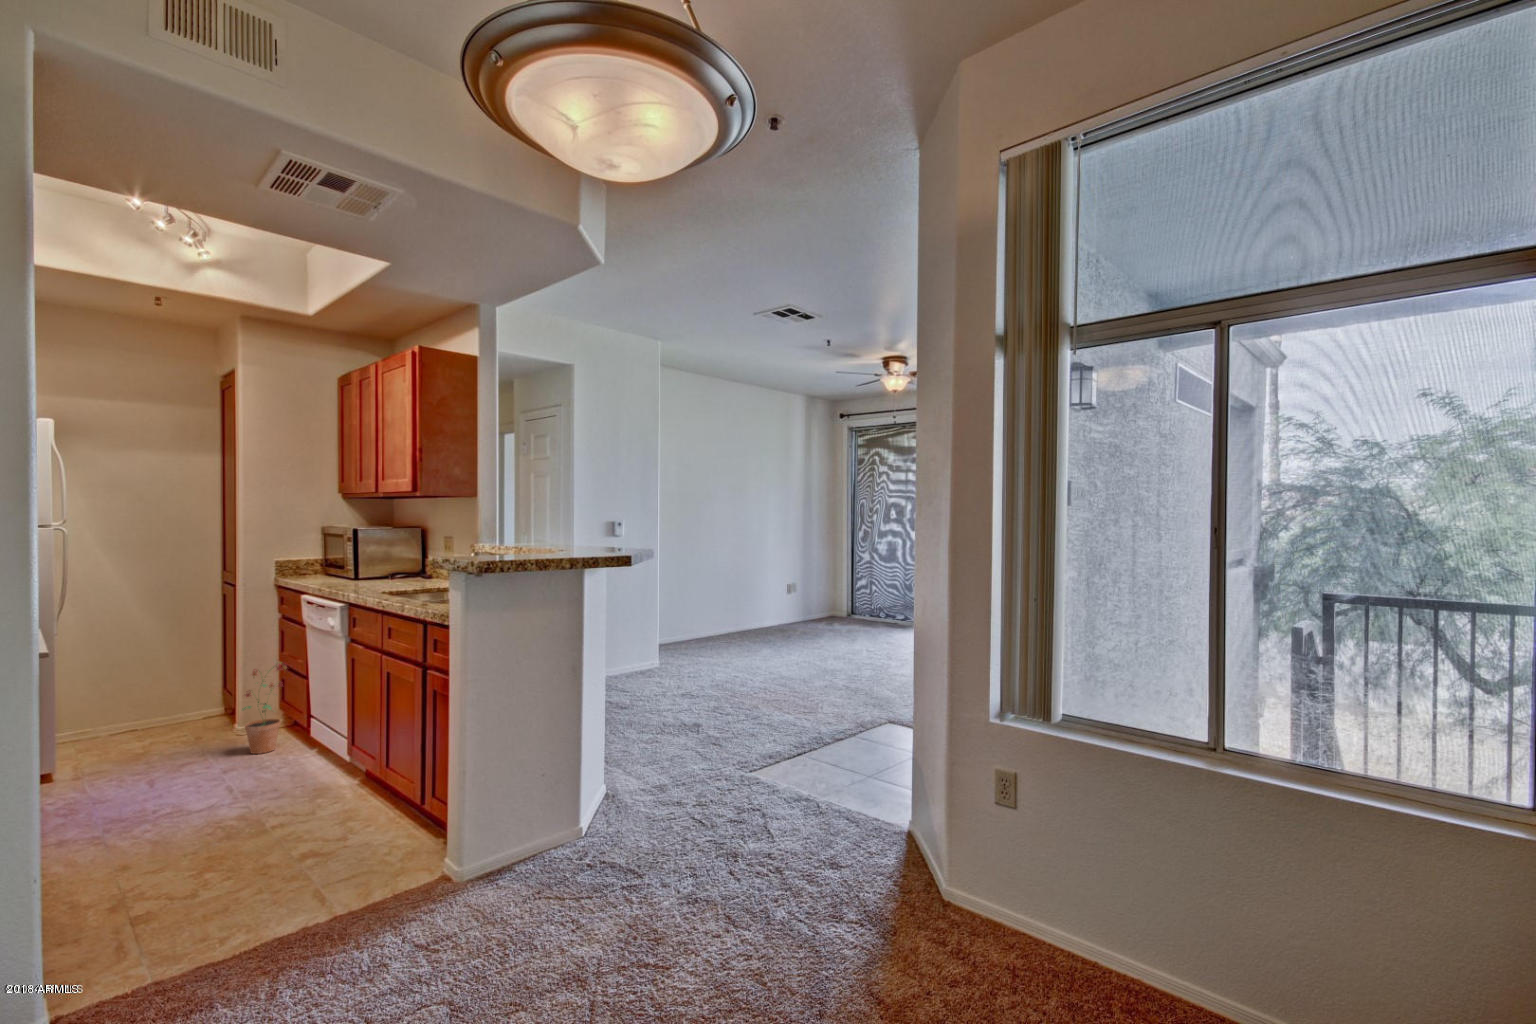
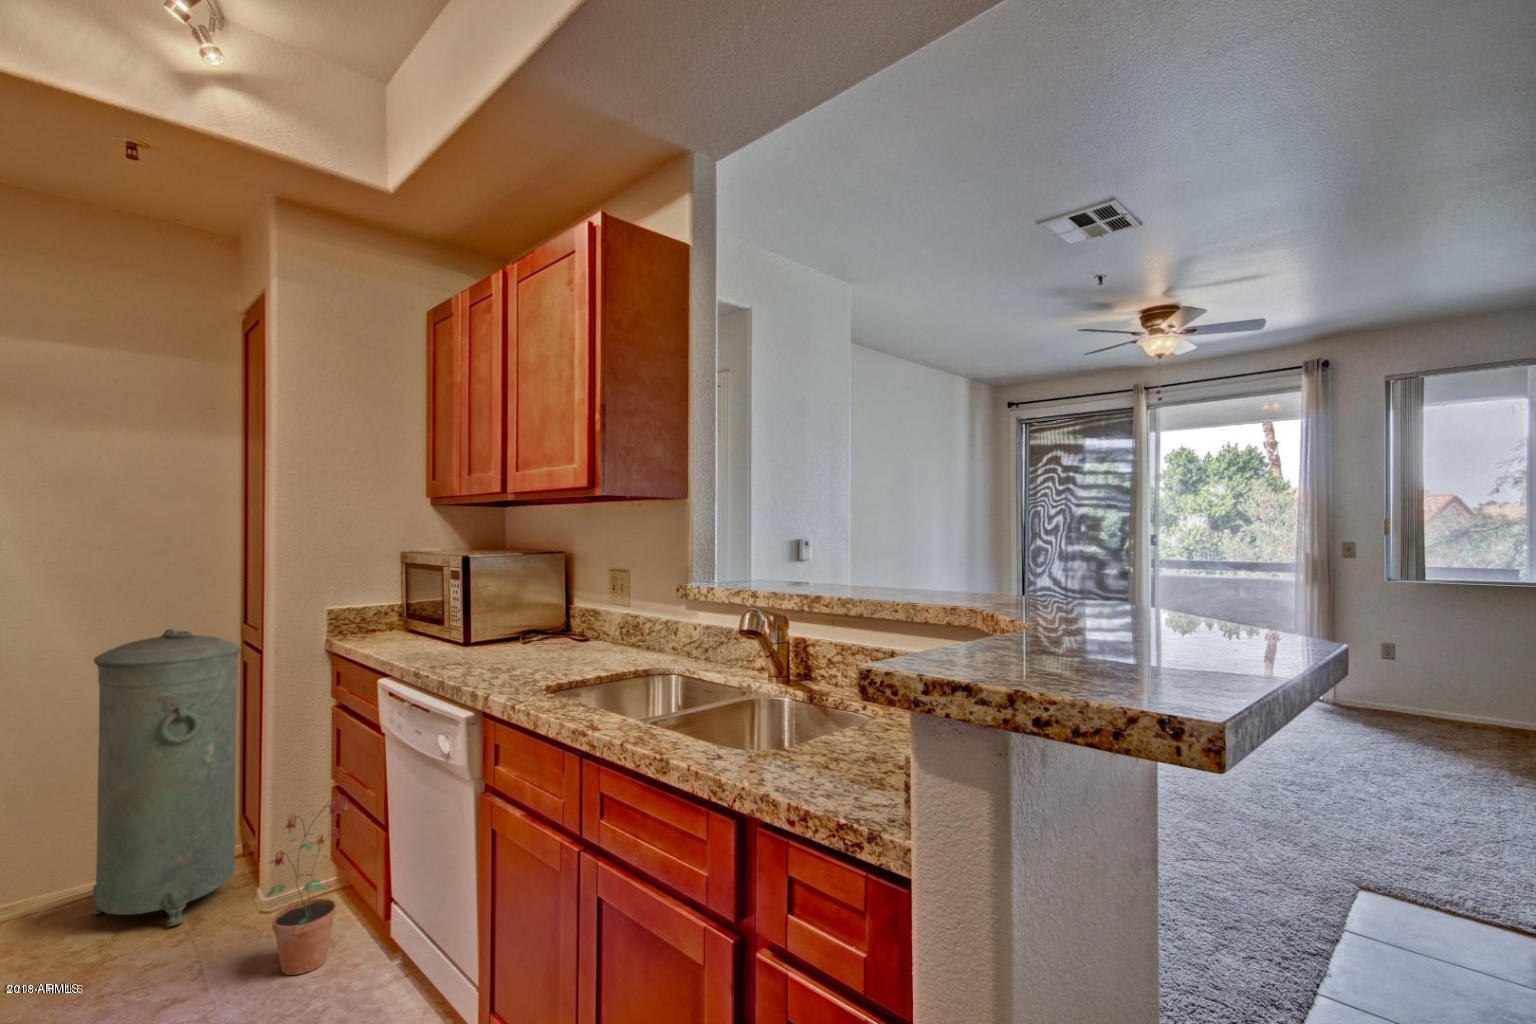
trash can: none [137,572,223,740] -> present [92,629,241,926]

